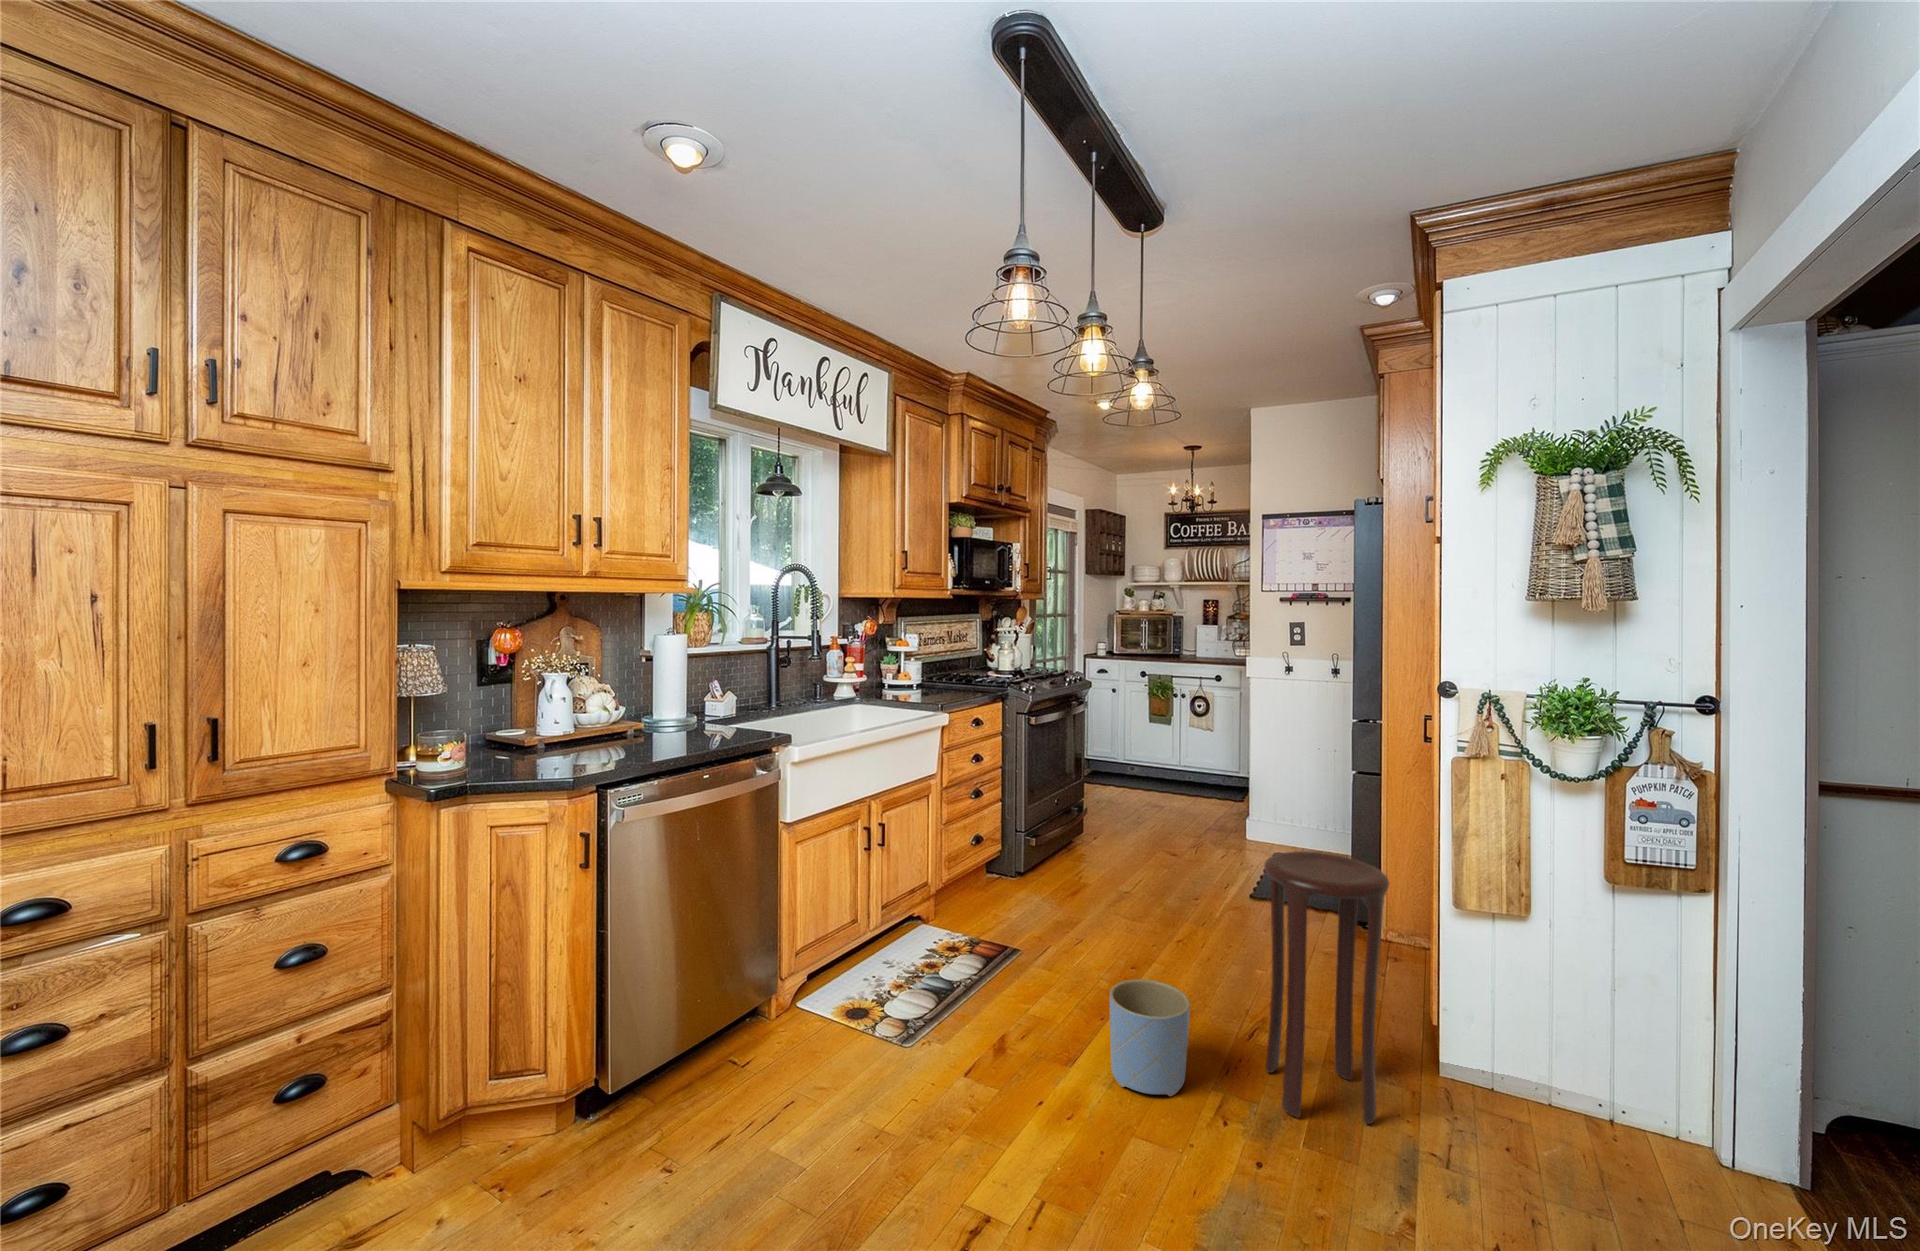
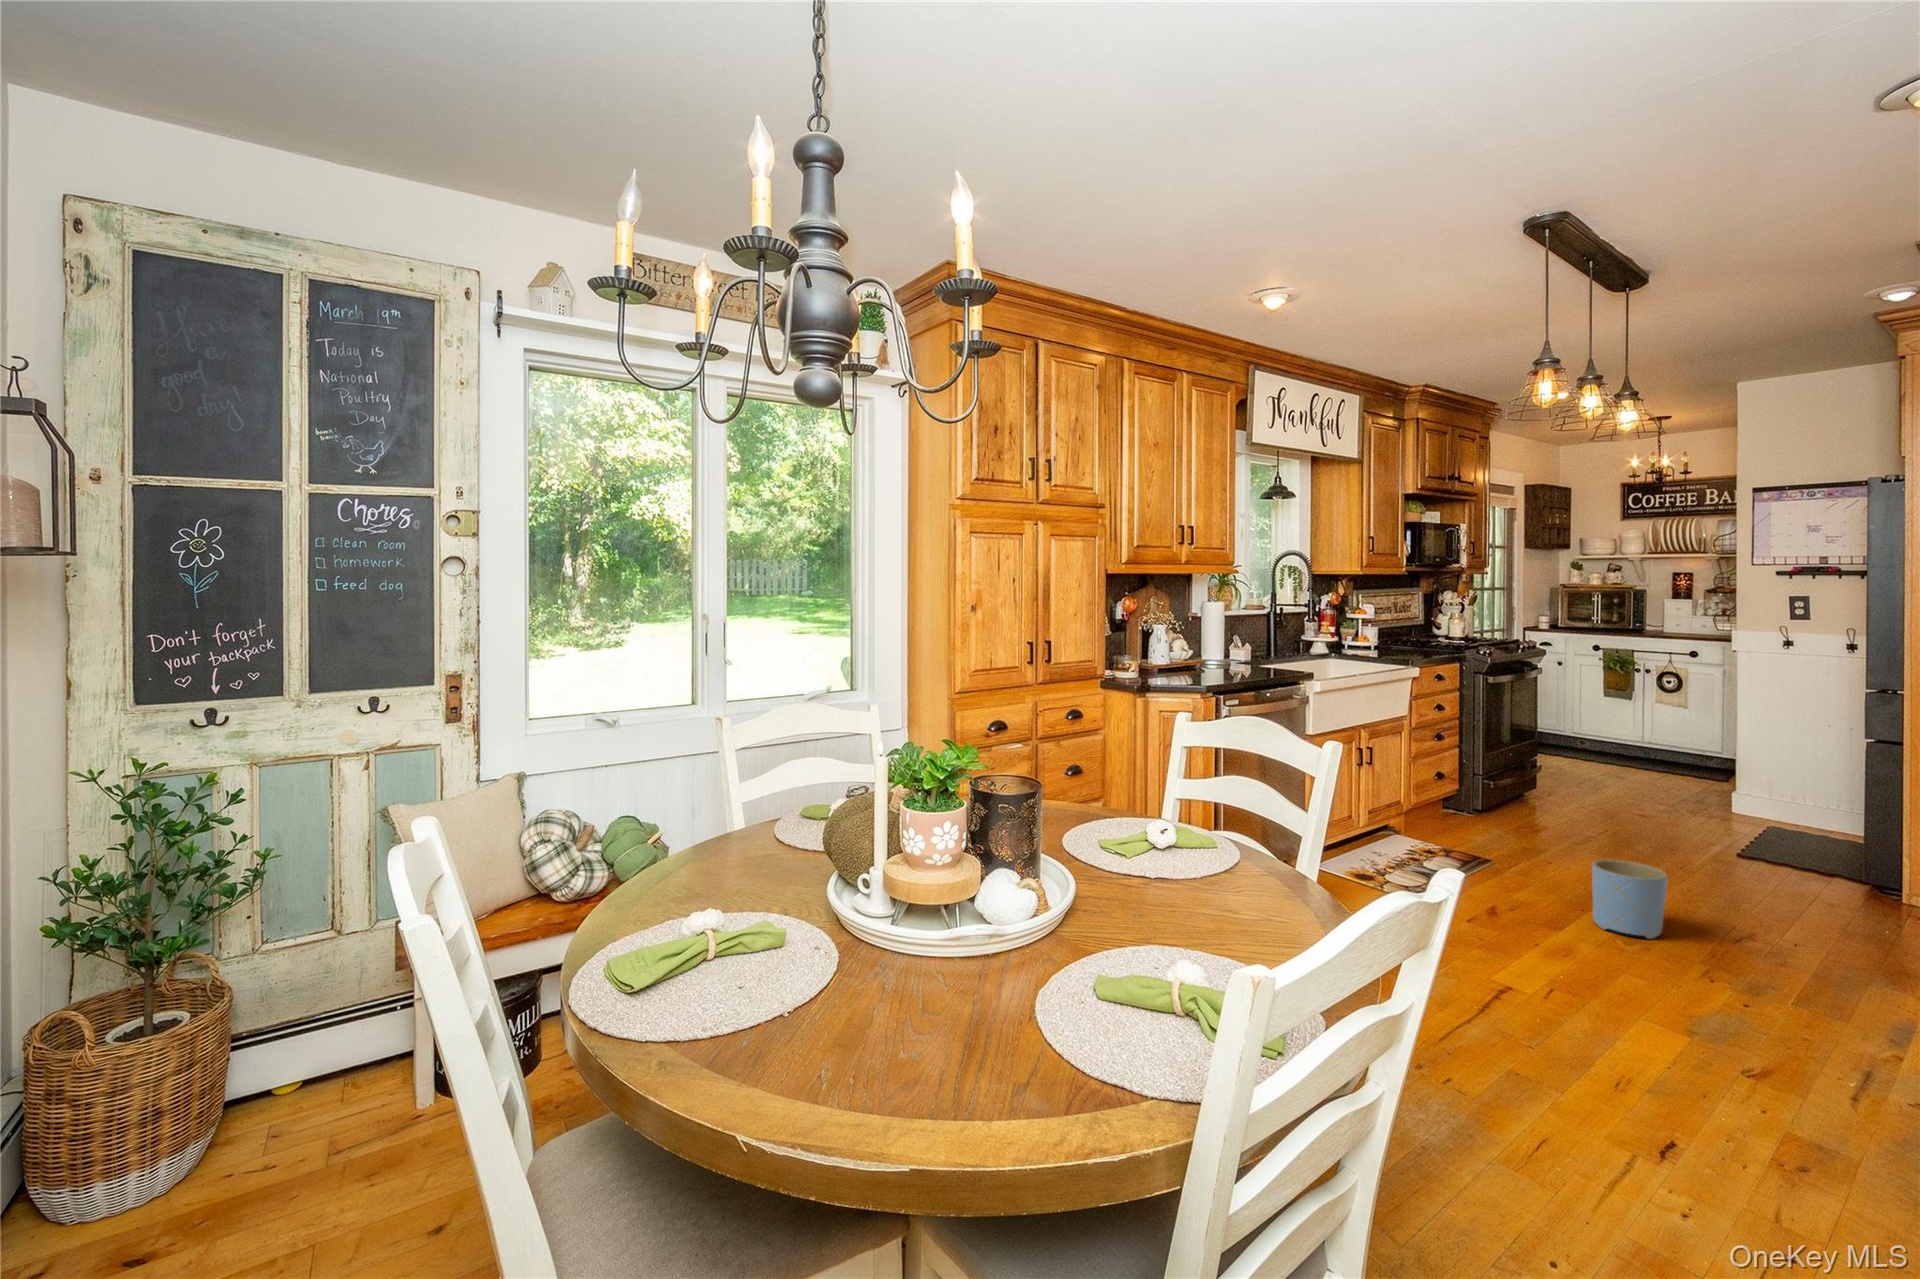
stool: present [1264,851,1389,1124] -> none [1741,769,1870,974]

